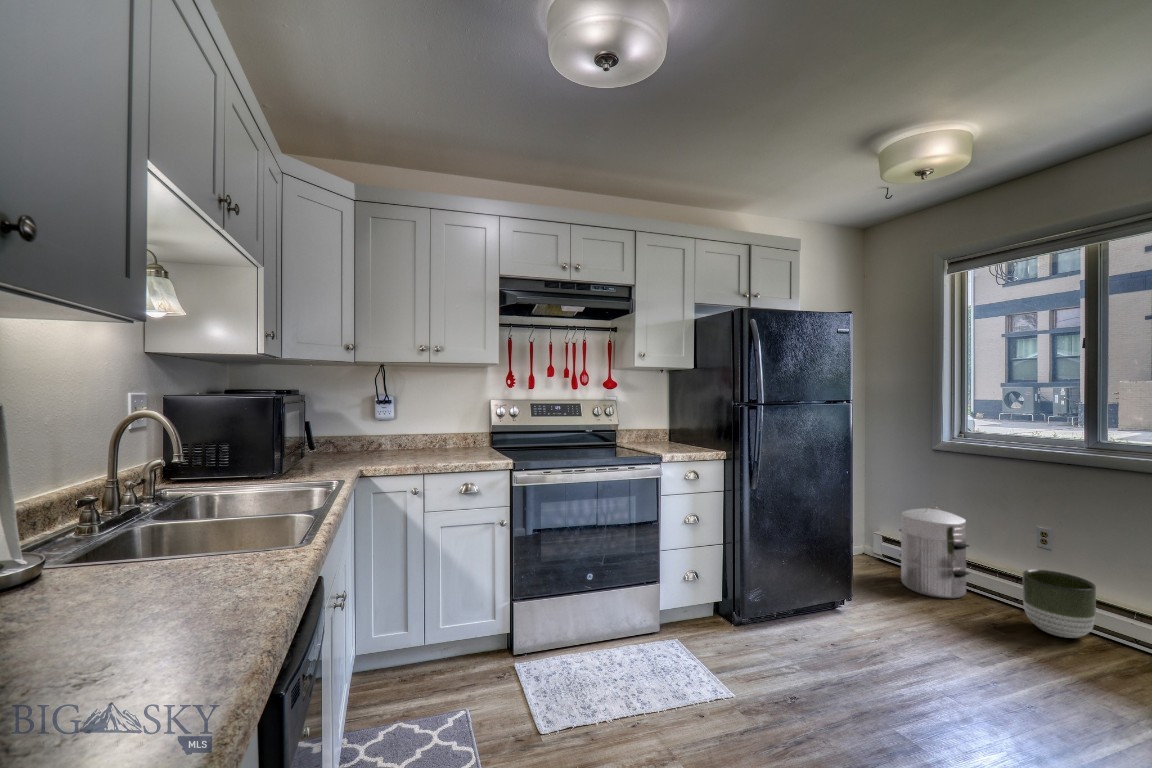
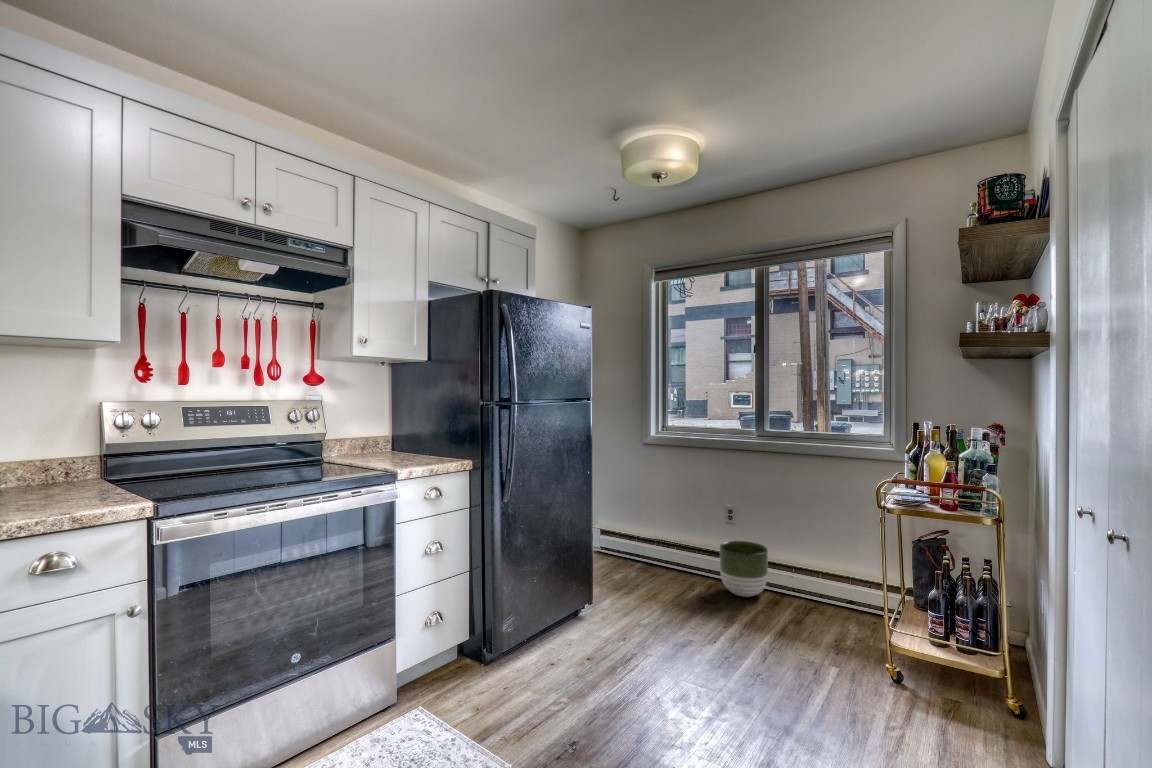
waste bin: present [900,506,969,599] -> none [620,496,678,582]

